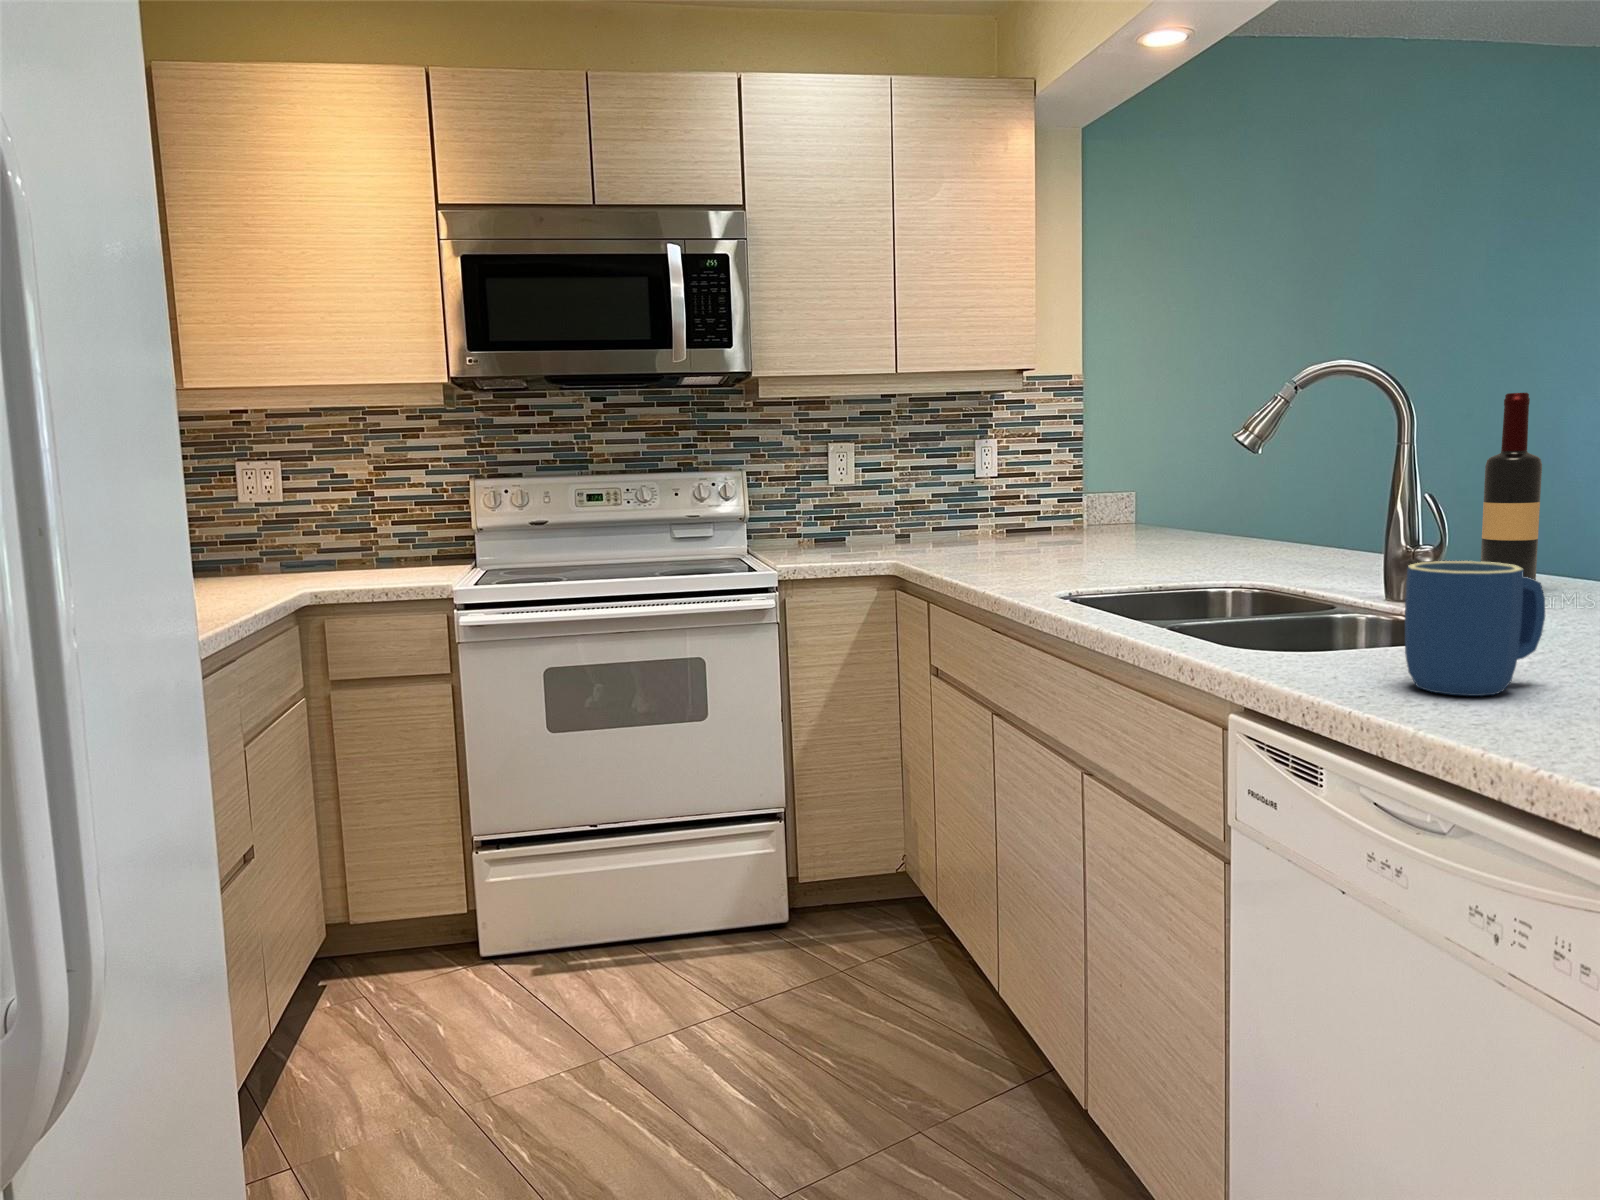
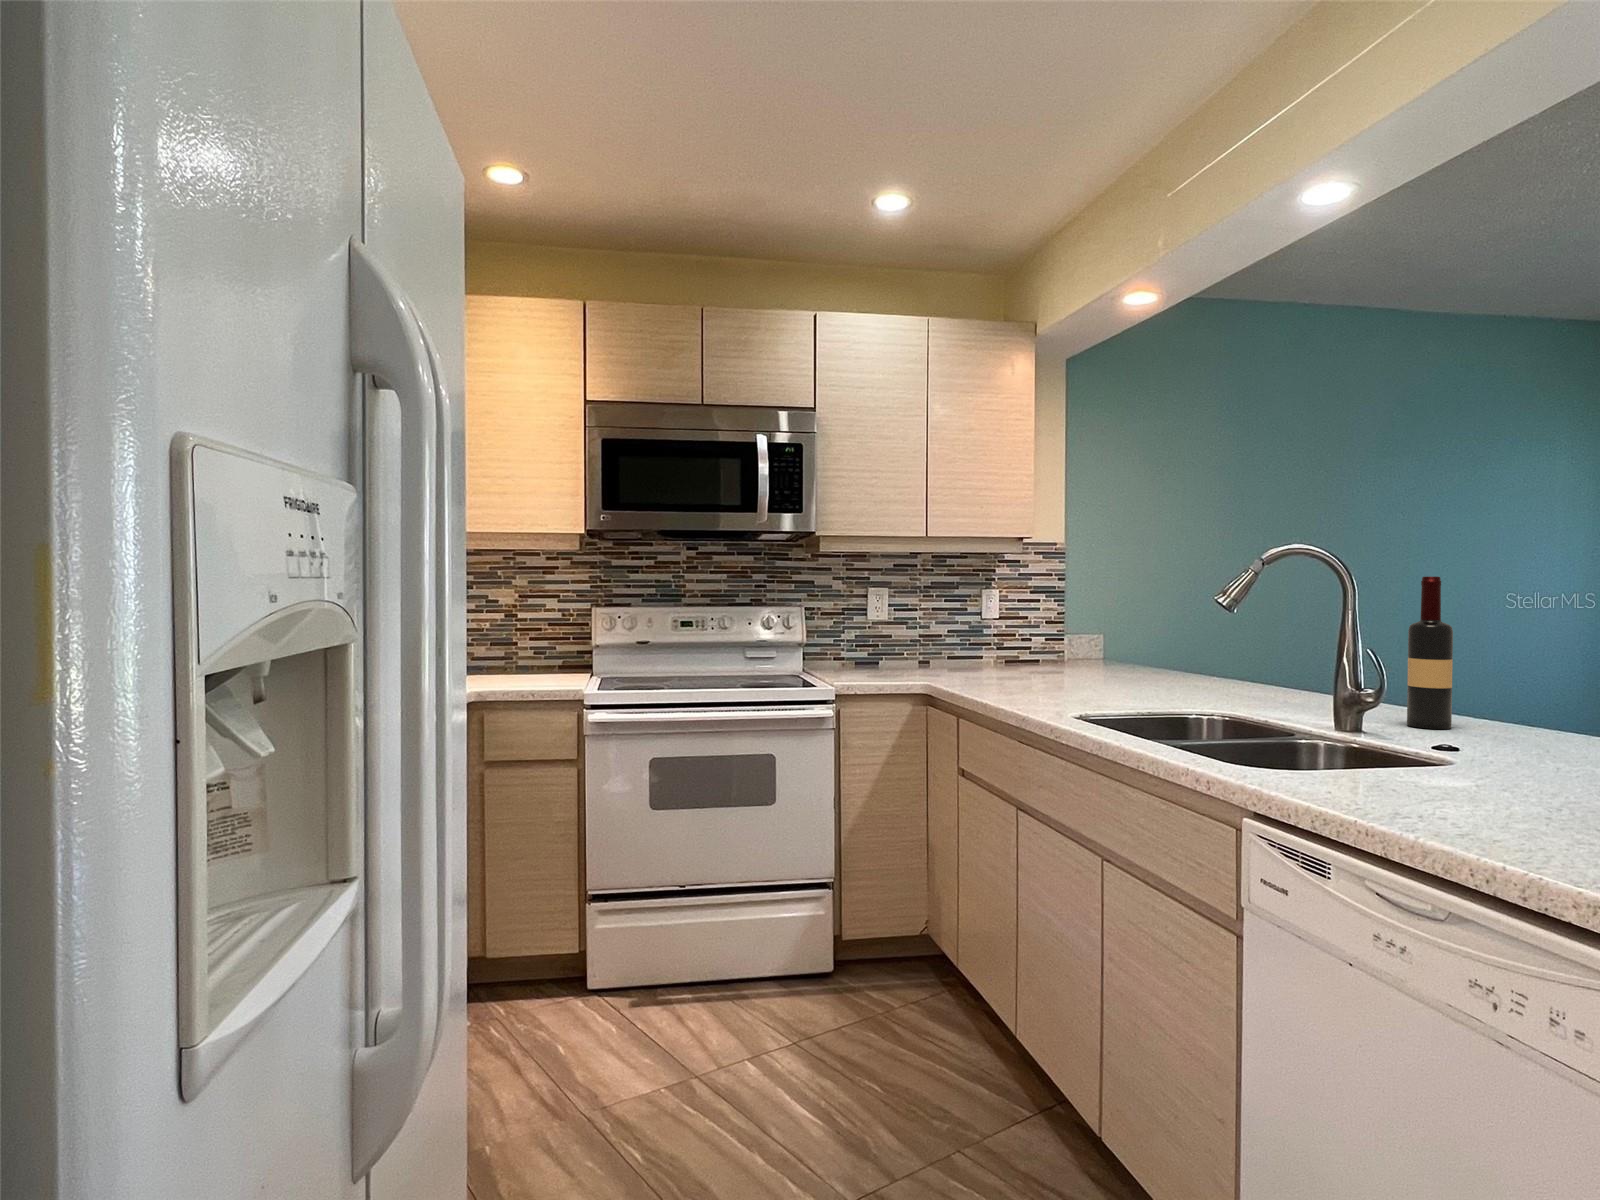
mug: present [1405,561,1545,696] -> none [1388,709,1496,813]

